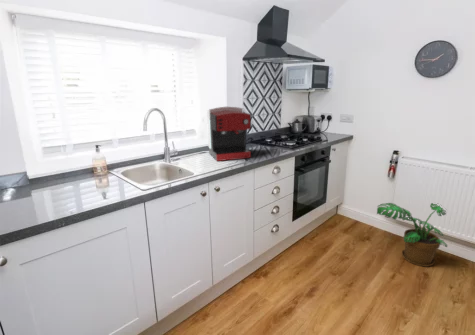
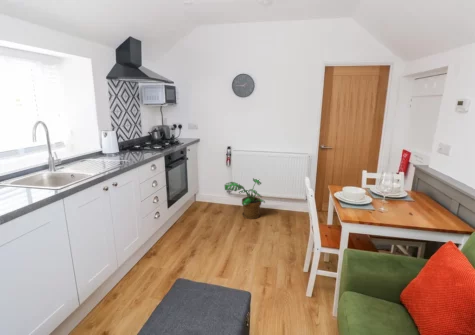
coffee maker: present [207,107,251,161] -> none [83,118,132,165]

